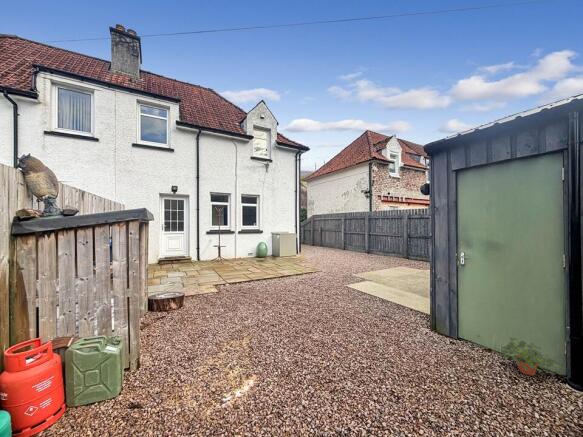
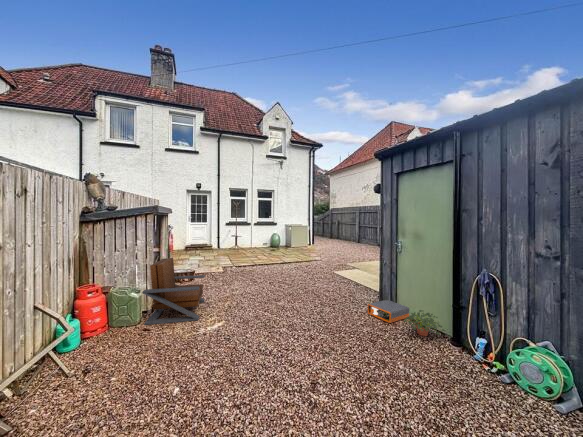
lounge chair: none [127,283,216,401] -> present [142,258,205,325]
storage box: none [433,322,483,357] -> present [368,300,409,323]

